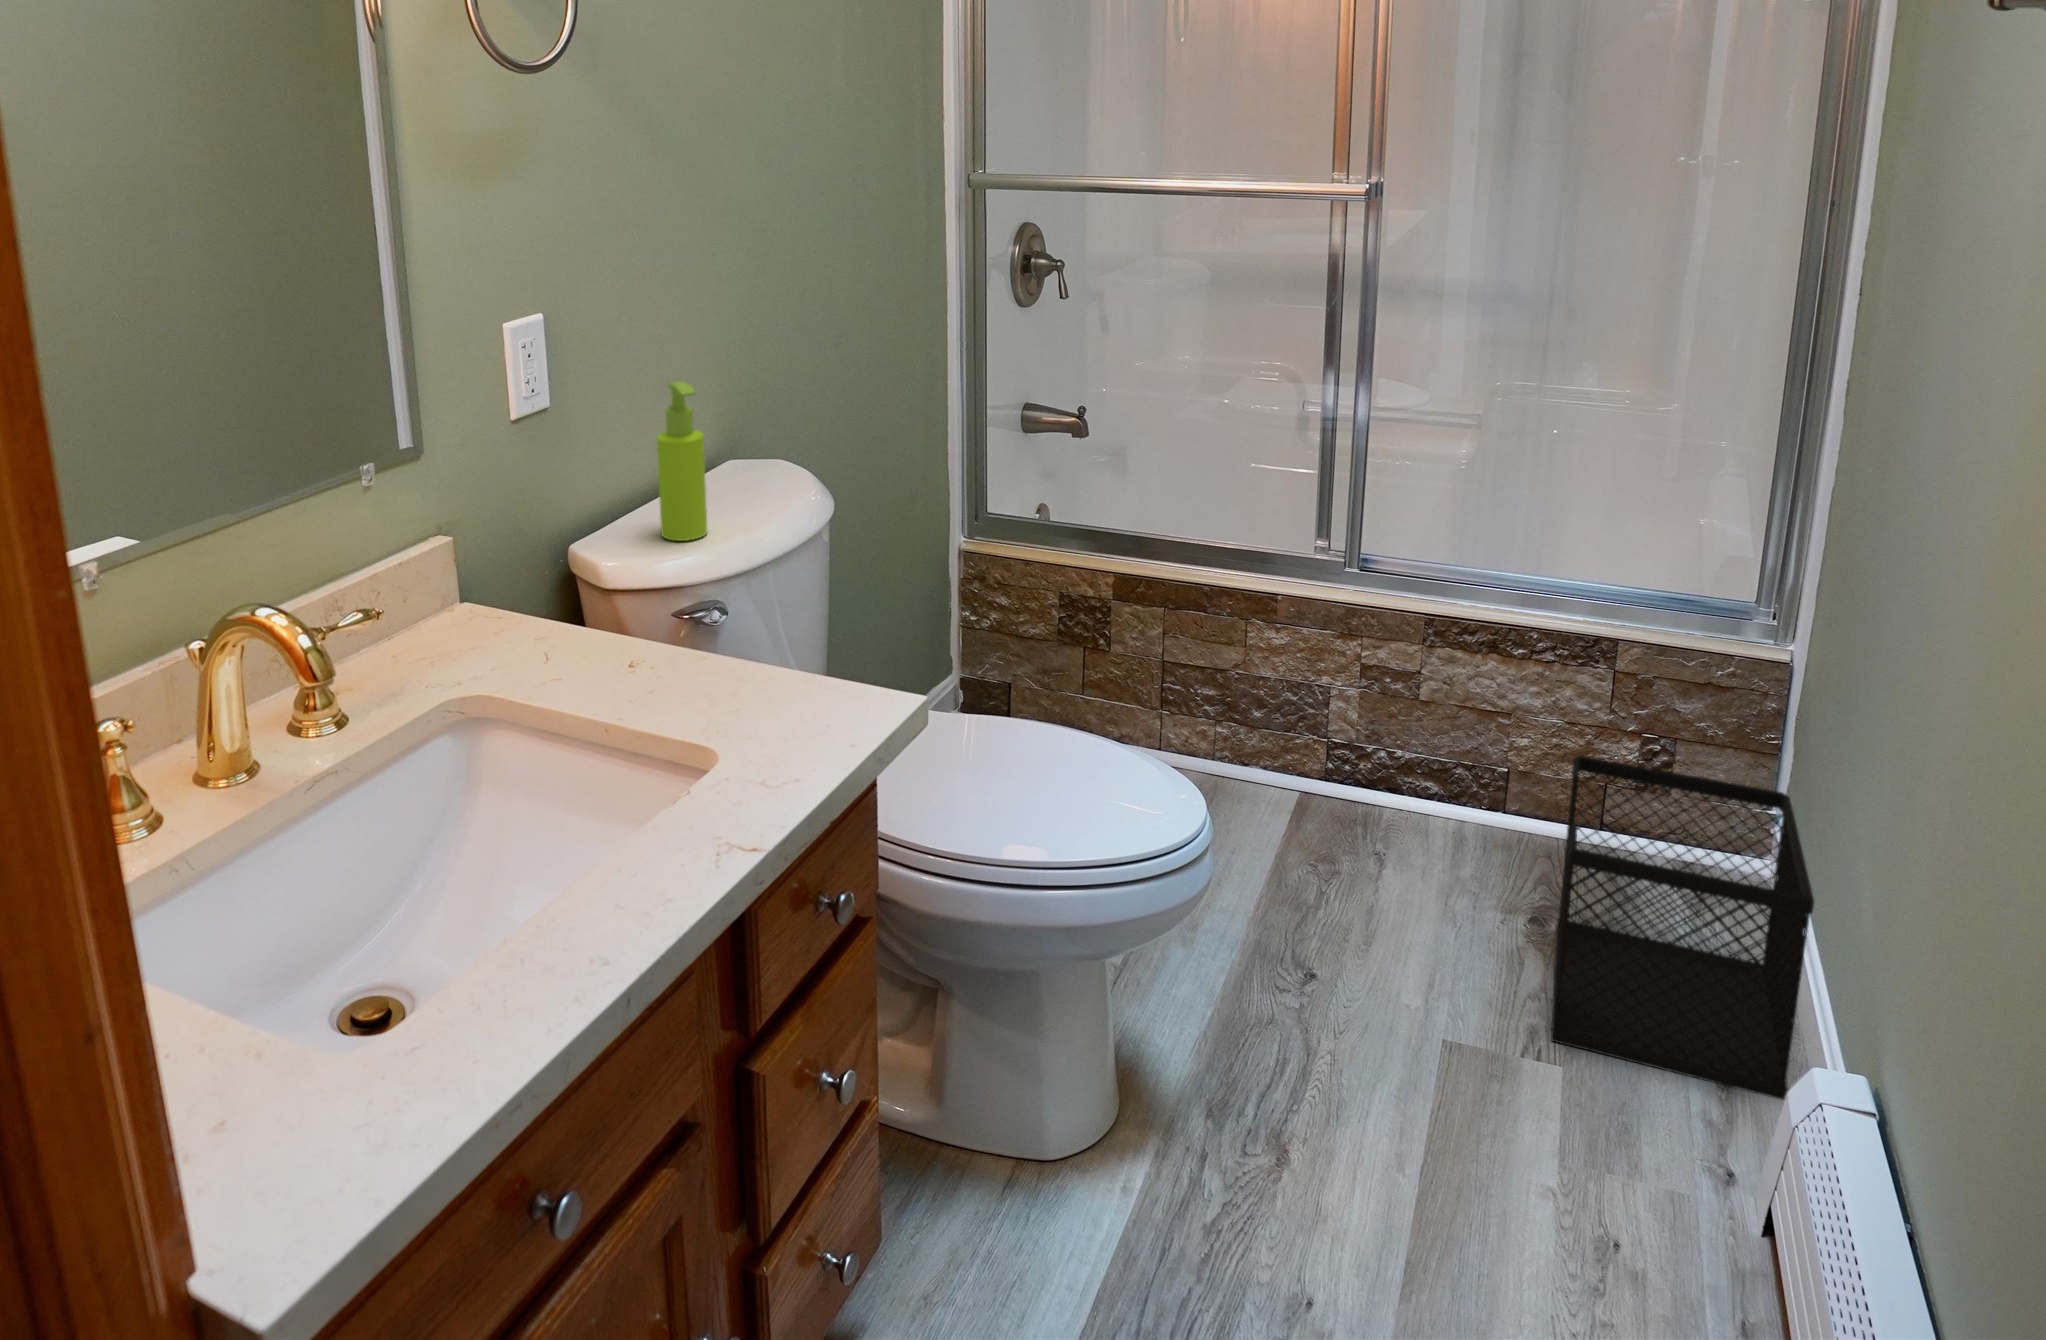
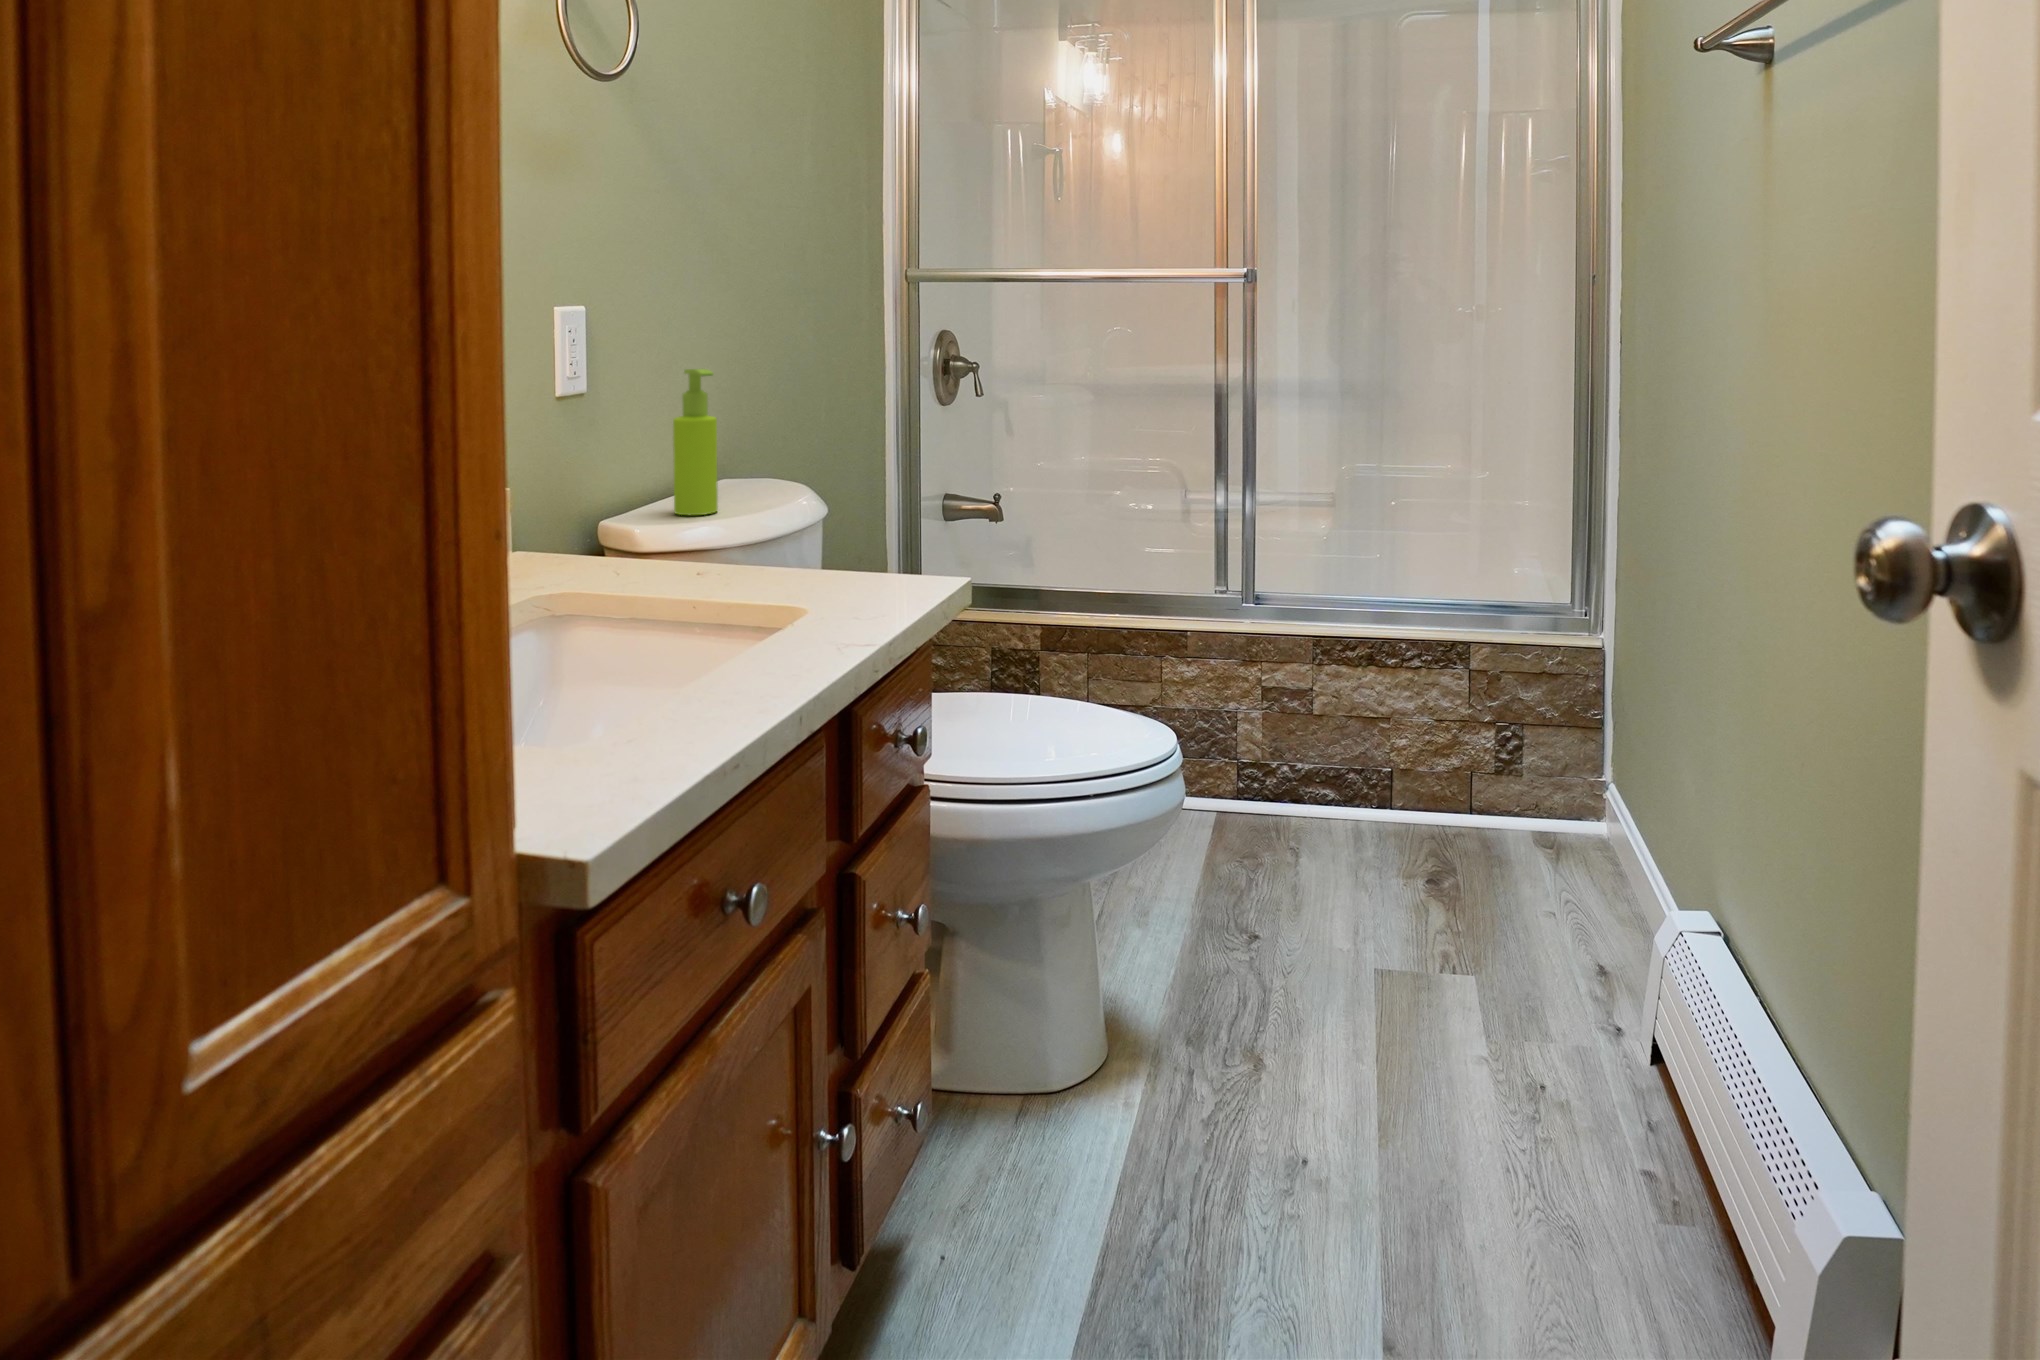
wastebasket: present [1551,756,1814,1100] -> none [1449,720,1657,981]

